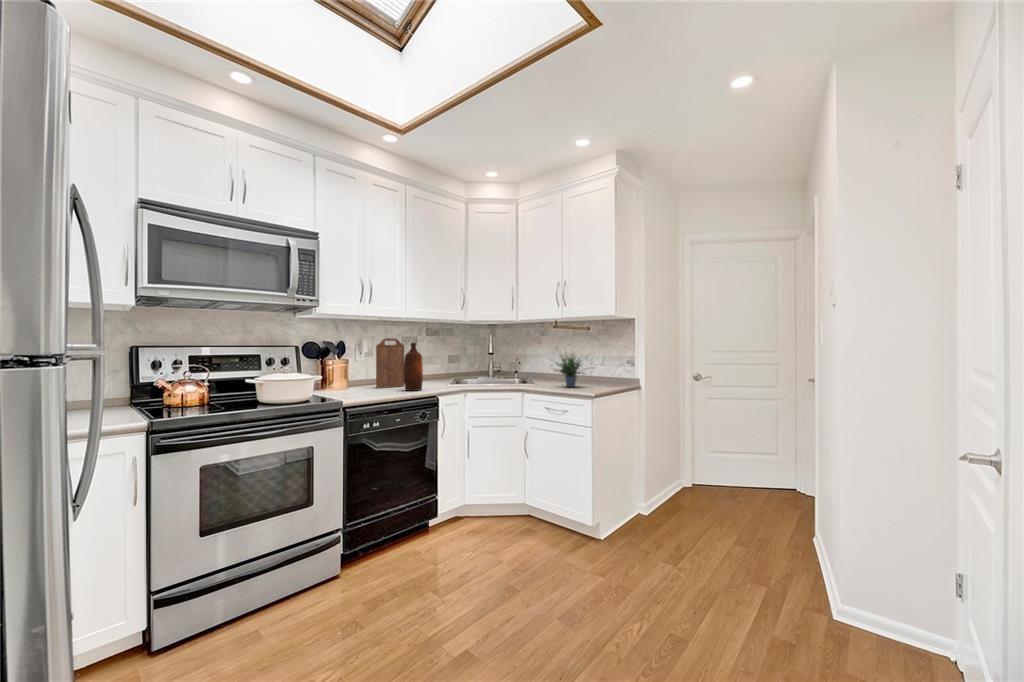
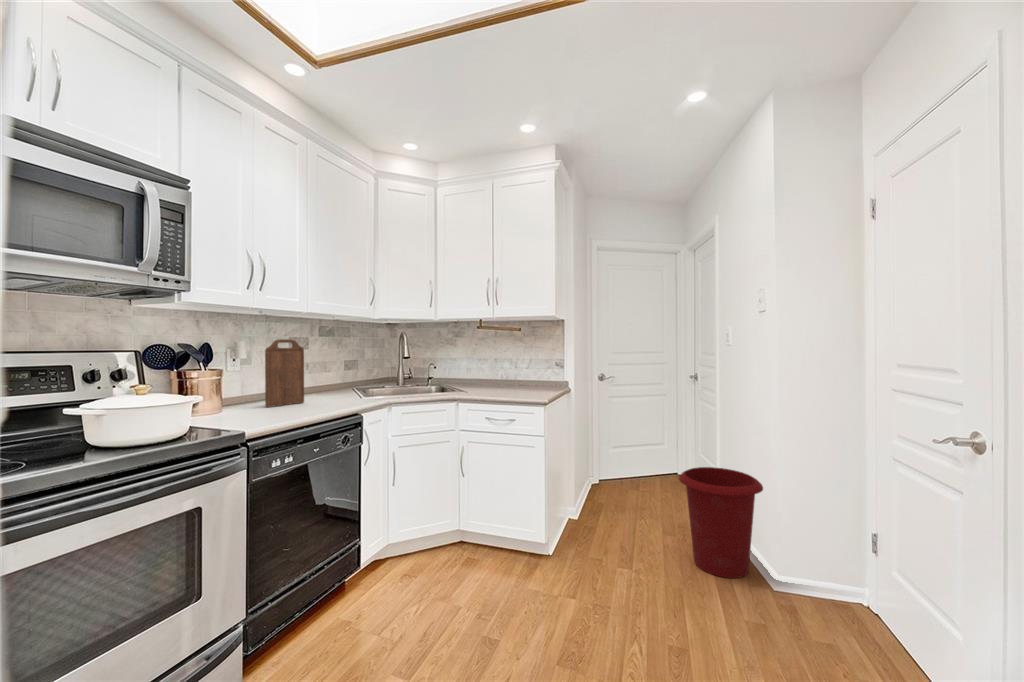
bottle: present [404,343,423,391] -> none [313,345,338,409]
potted plant: present [555,354,582,387] -> none [481,344,537,393]
waste bin: none [725,473,818,590] -> present [679,467,763,578]

